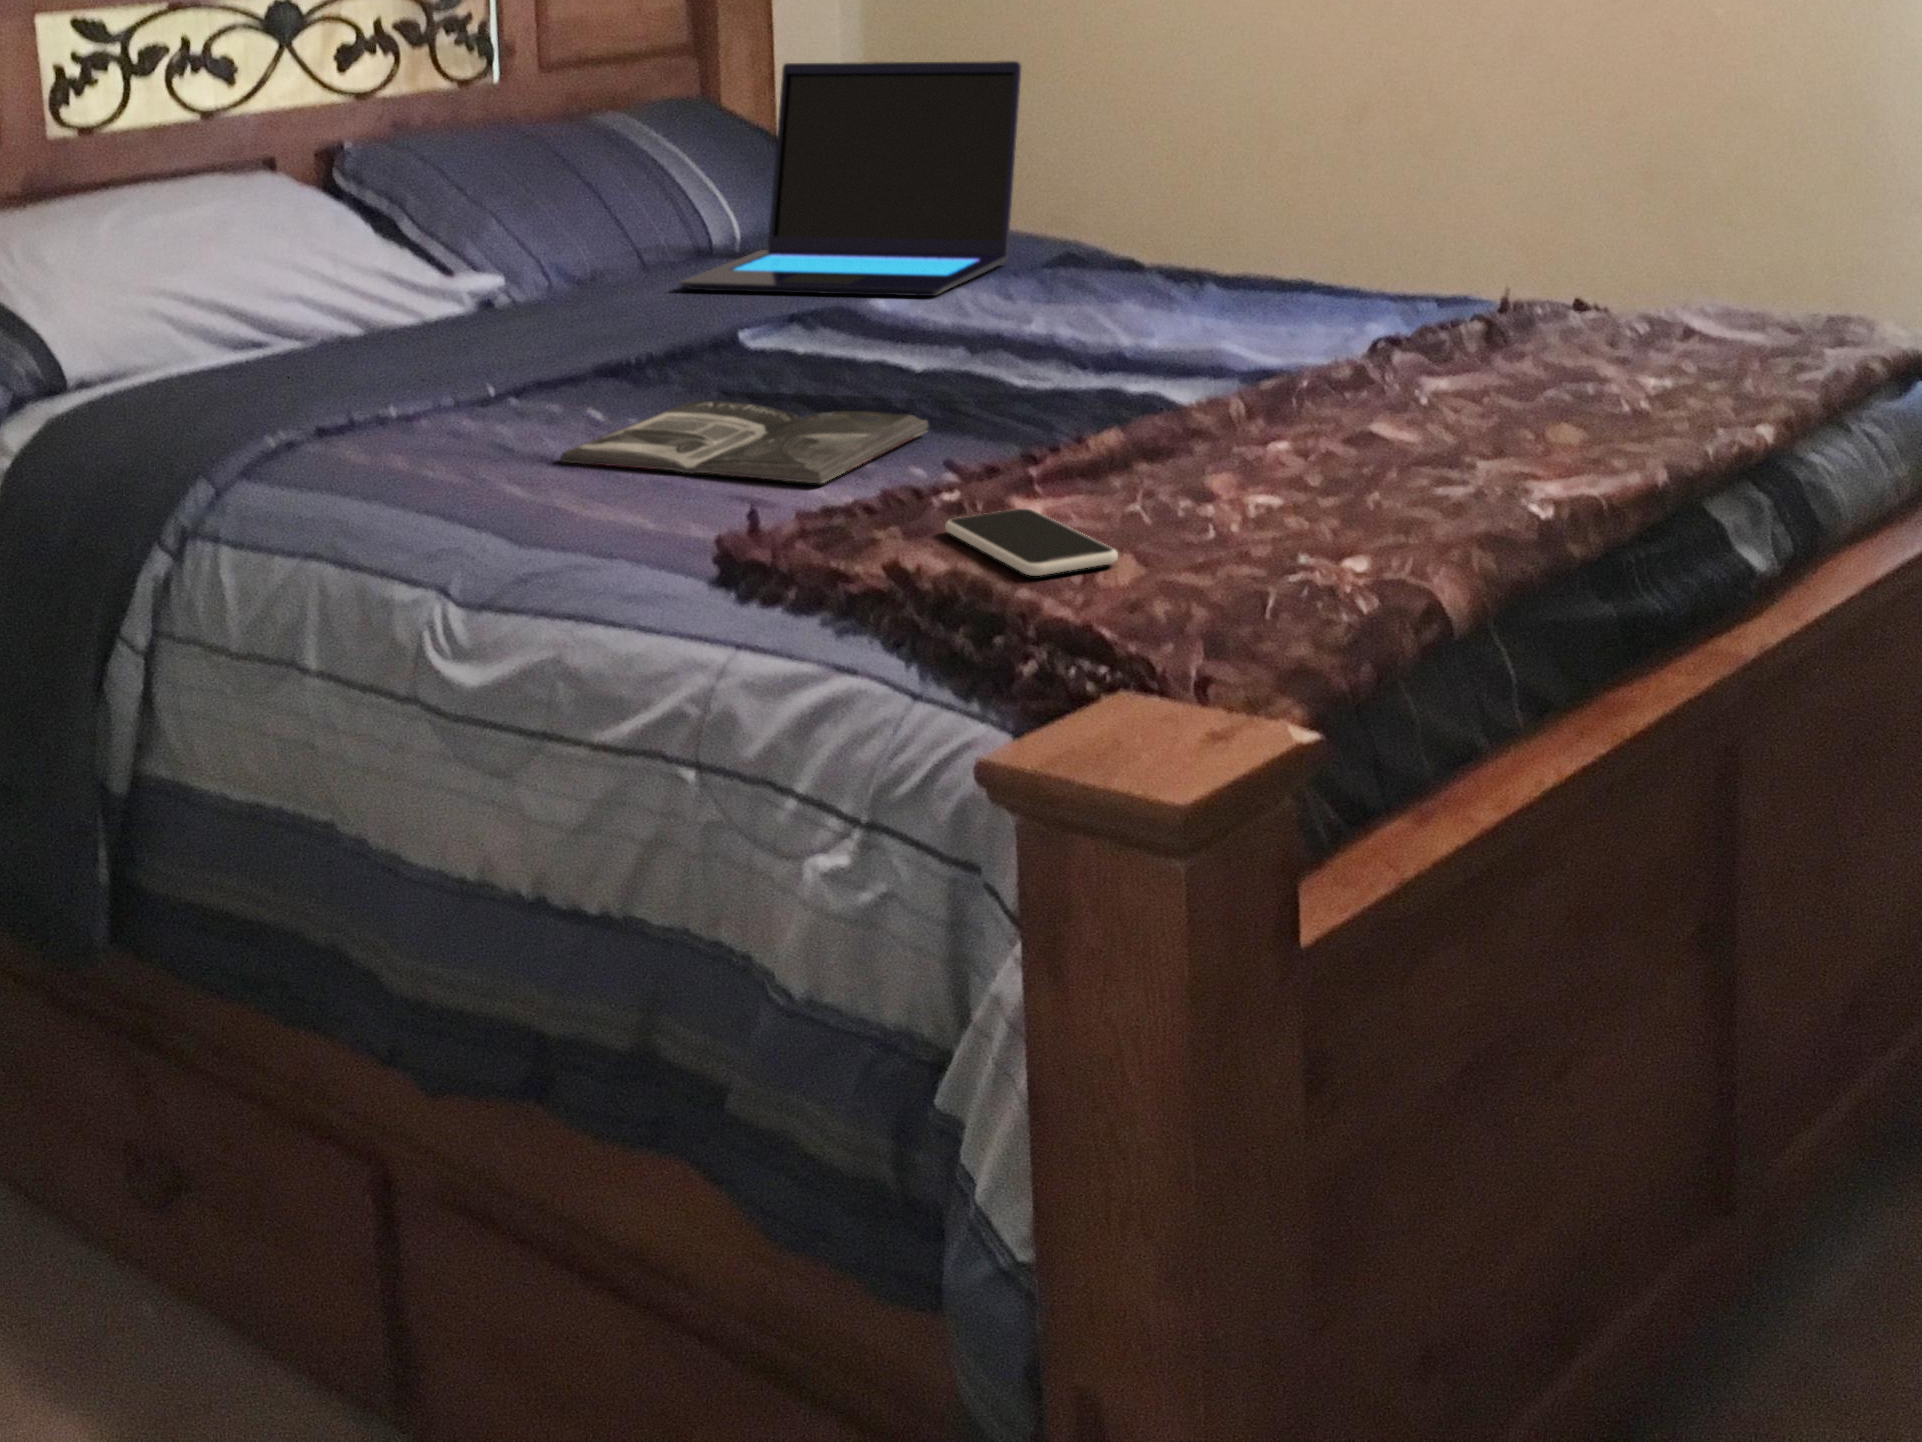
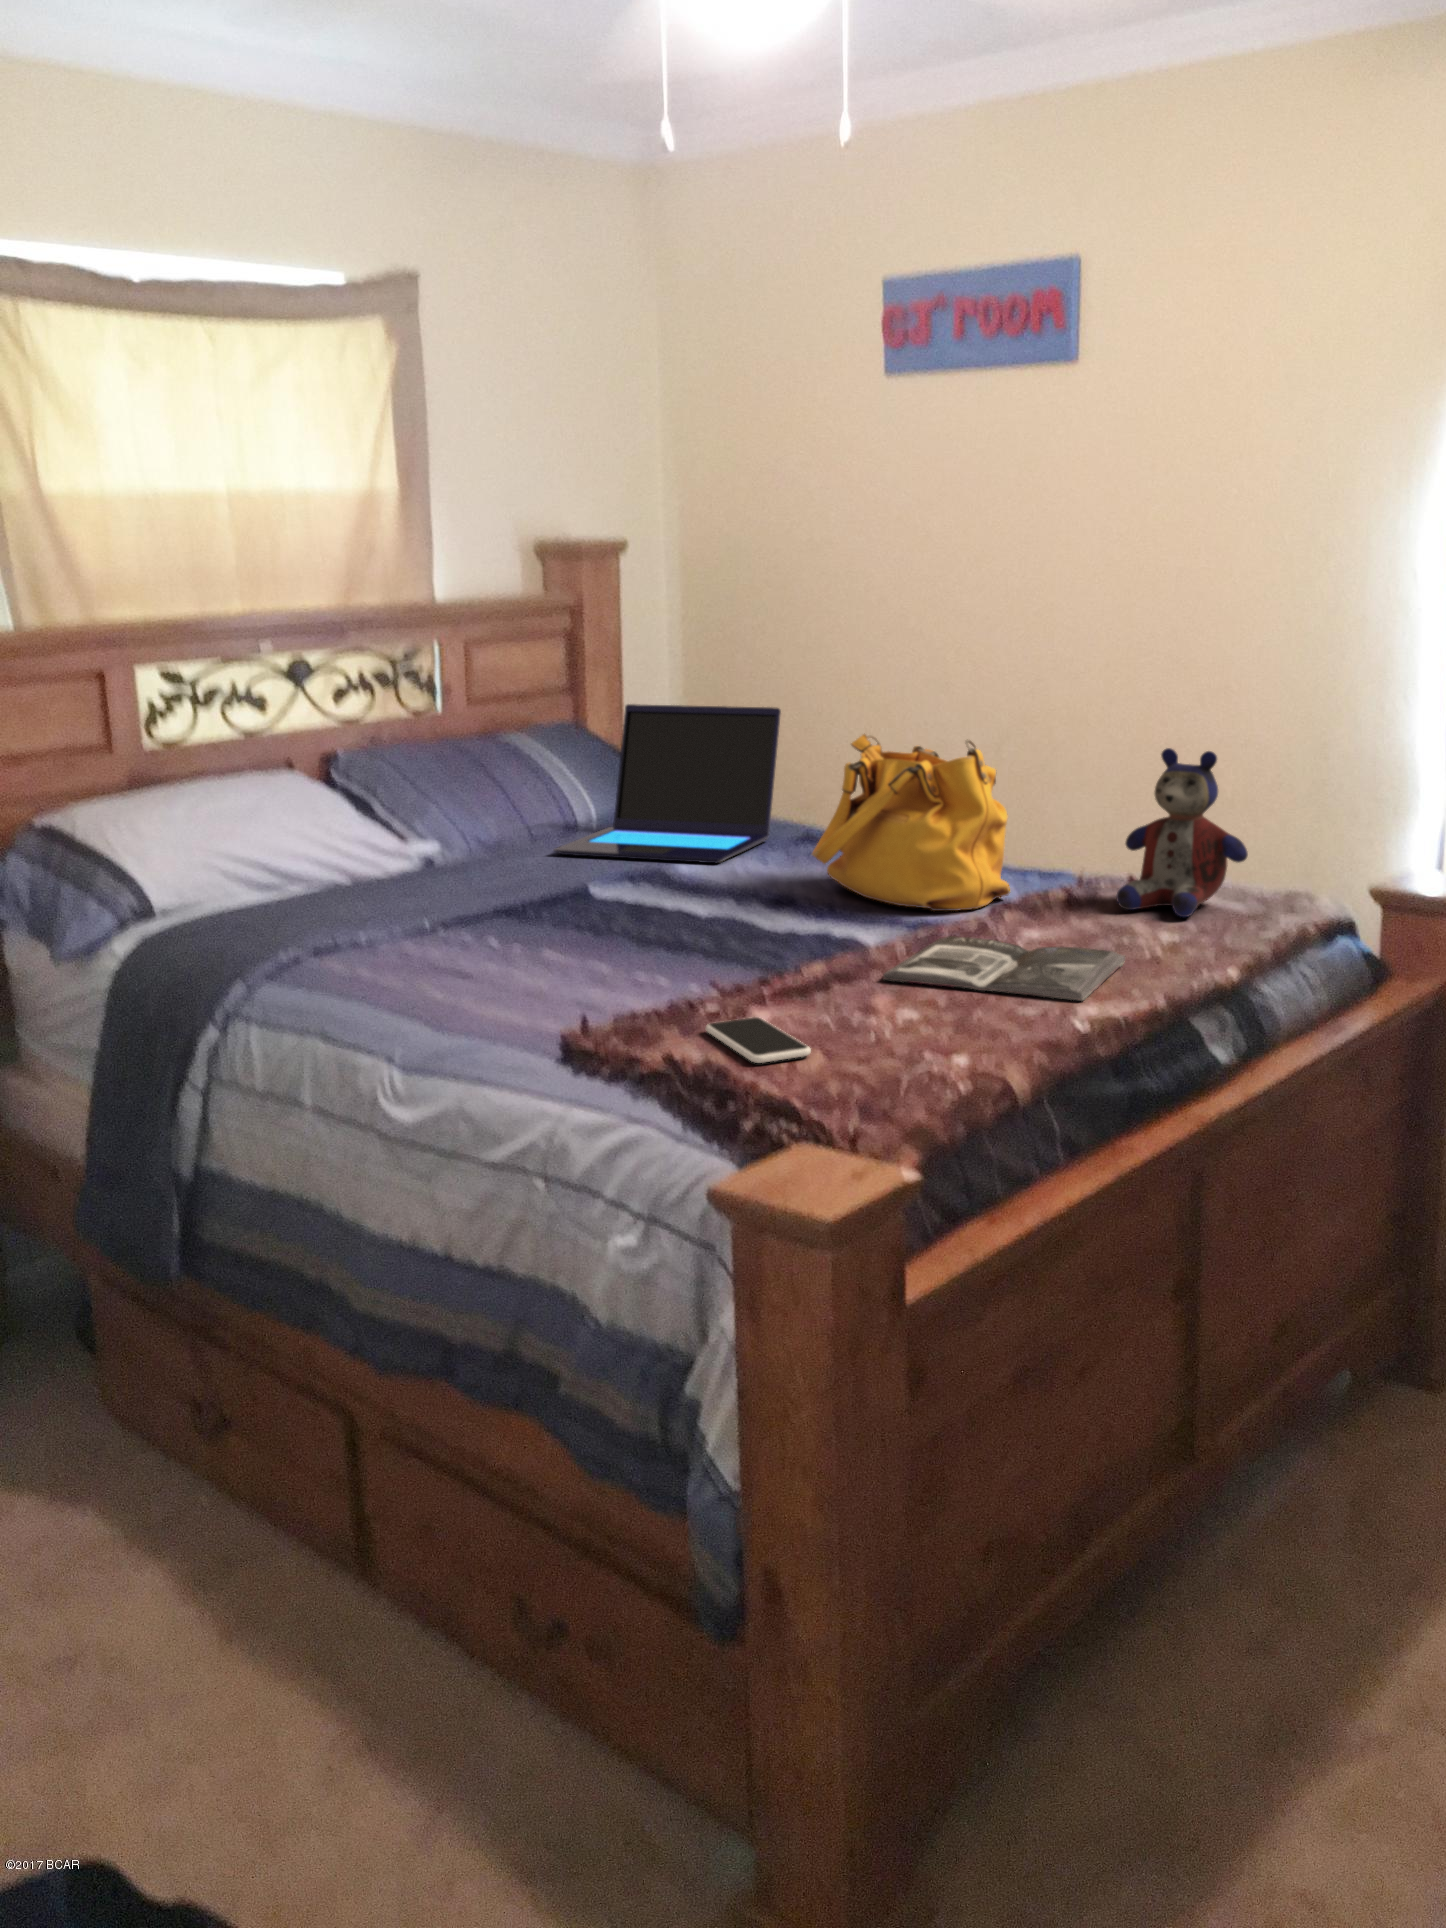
handbag: none [1085,87,1395,354] -> present [812,734,1010,911]
stuffed bear: none [1563,94,1766,354] -> present [1116,748,1248,917]
magazine: present [561,400,928,483] -> present [883,936,1125,1000]

